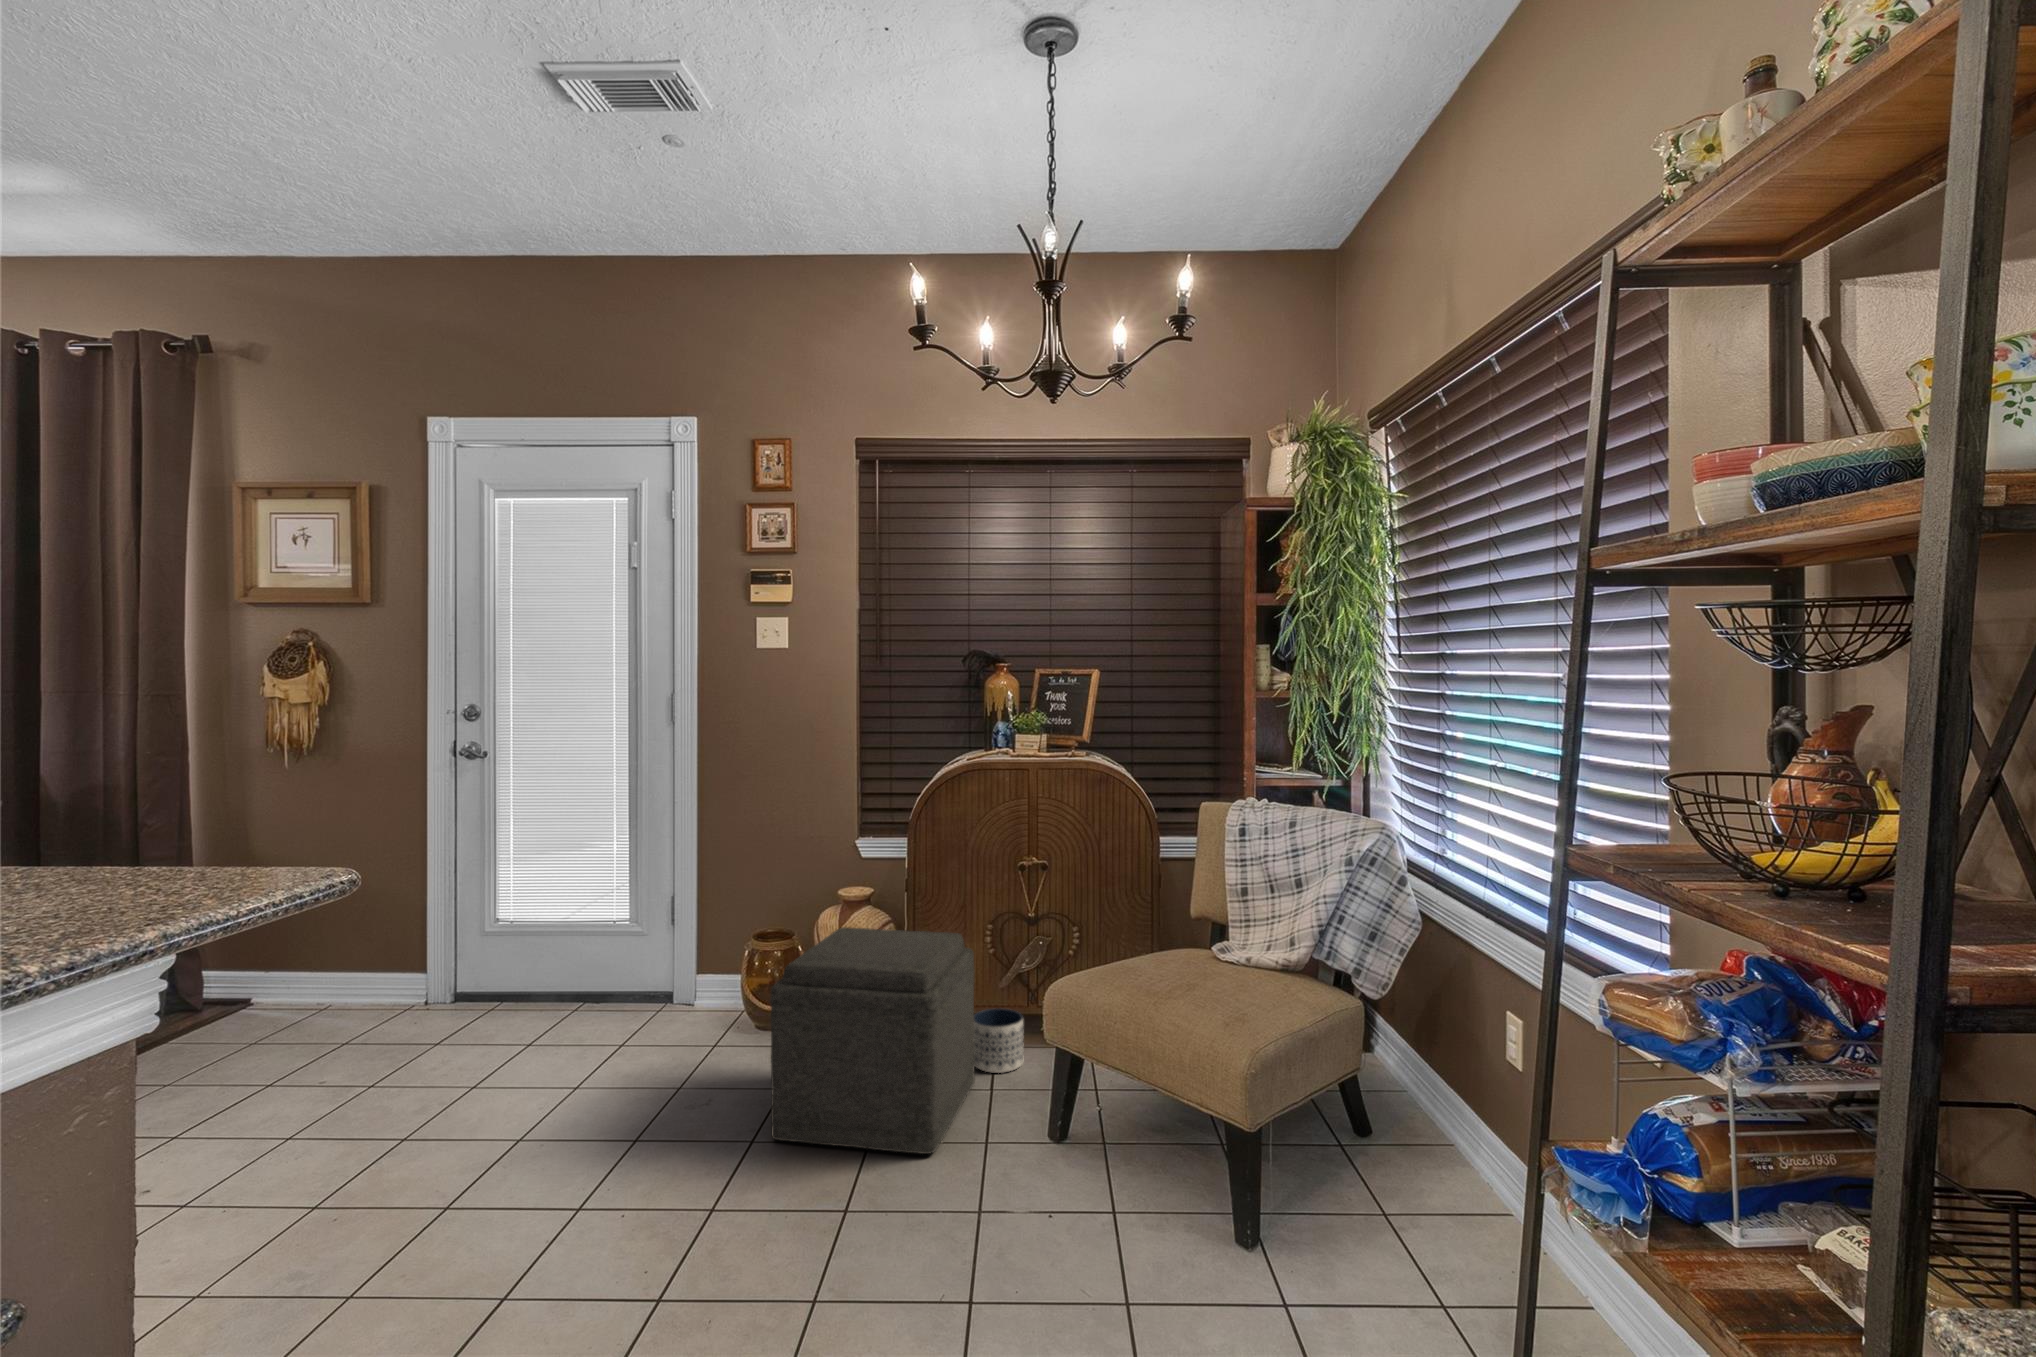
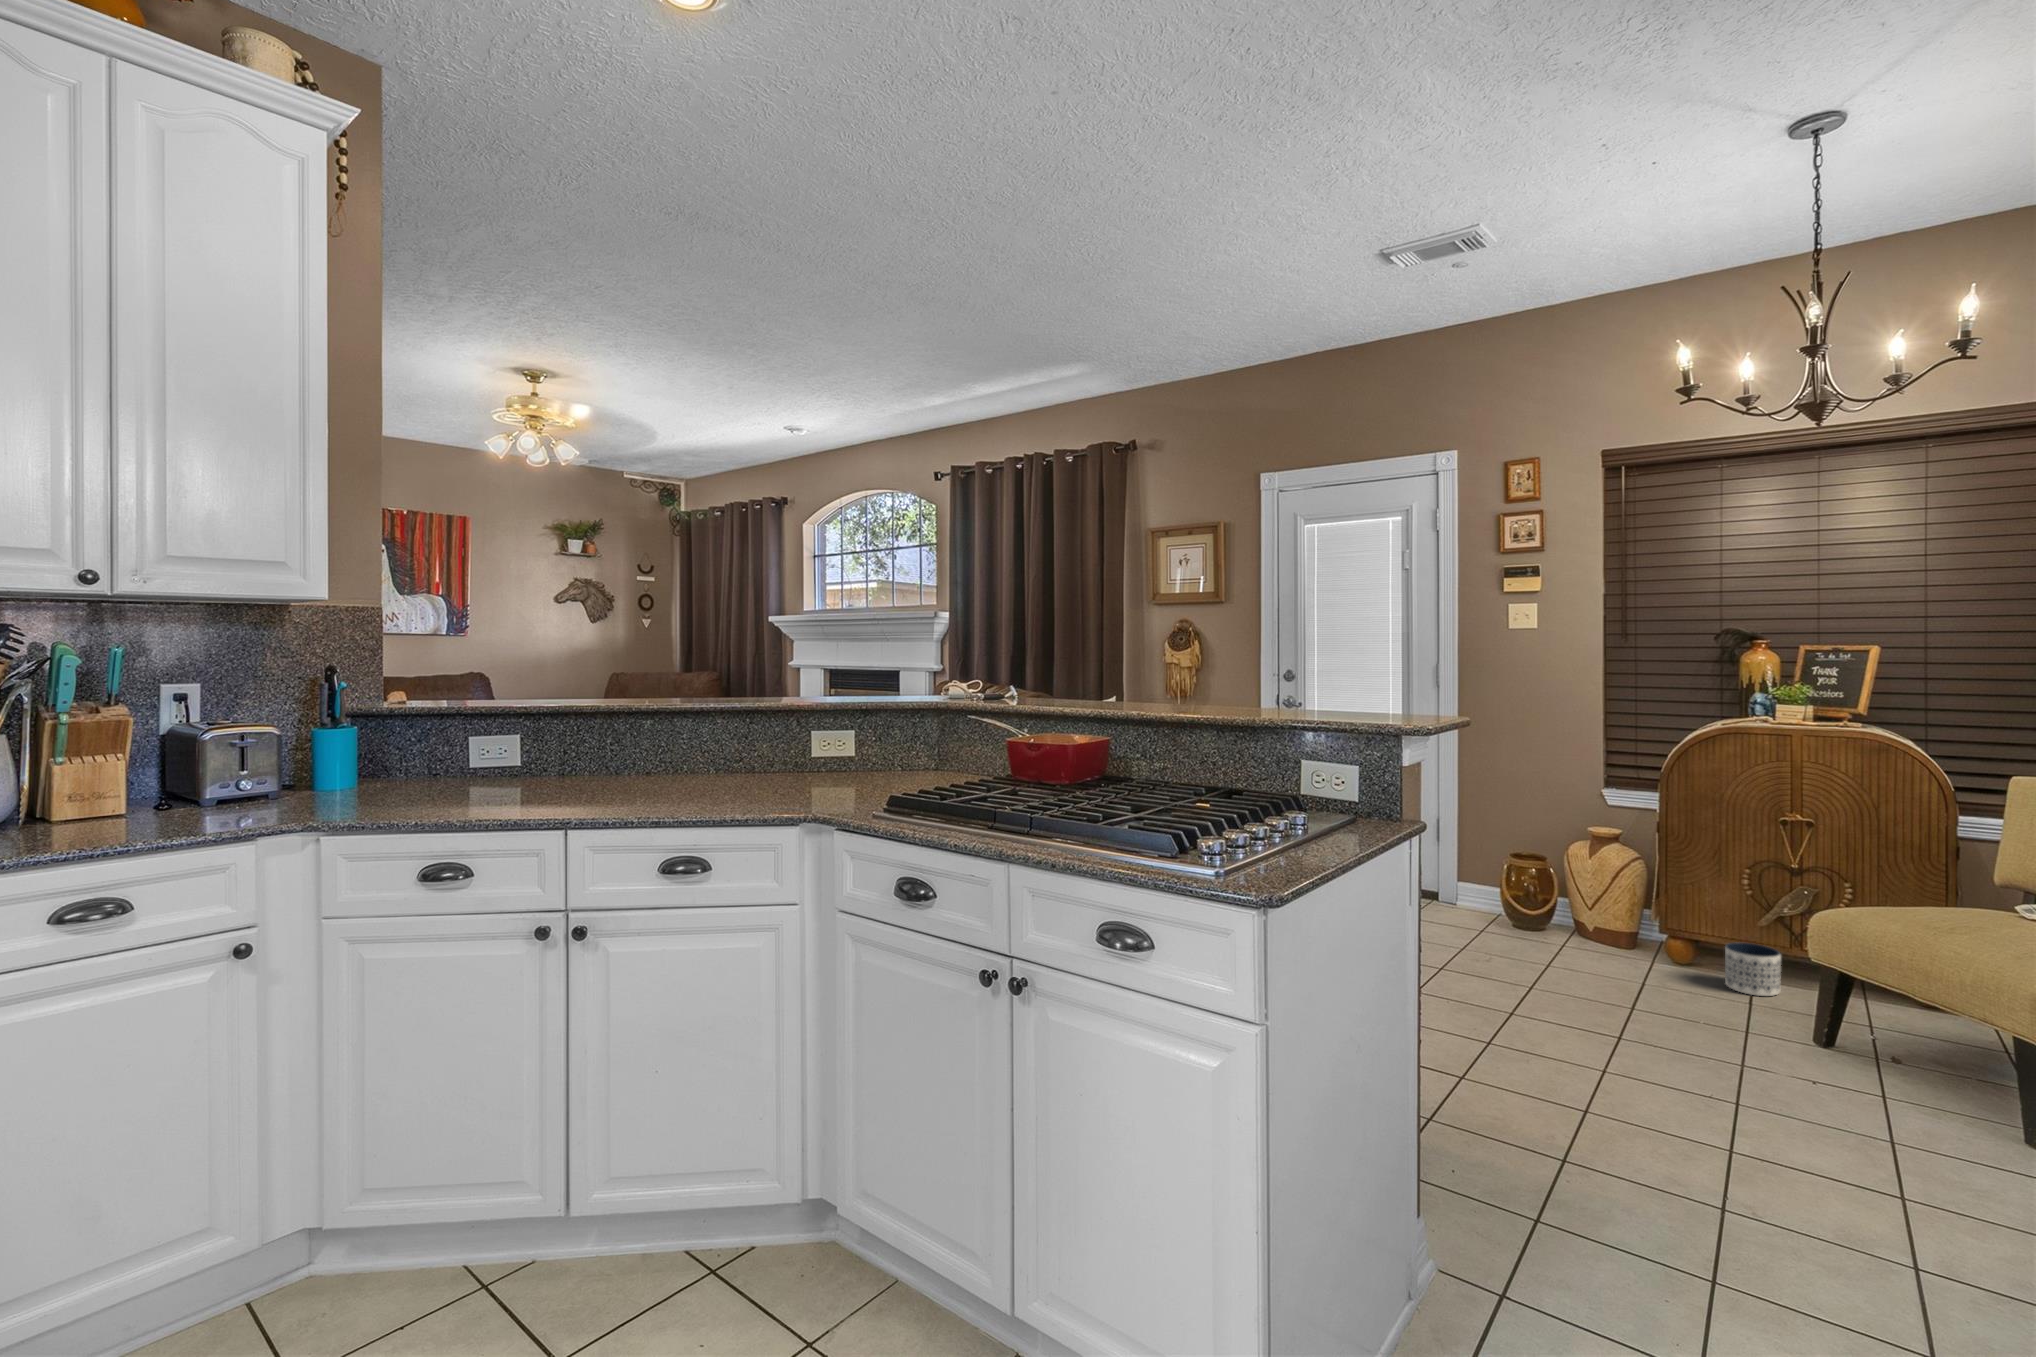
ottoman: present [770,927,975,1154] -> none [1545,854,1729,1029]

